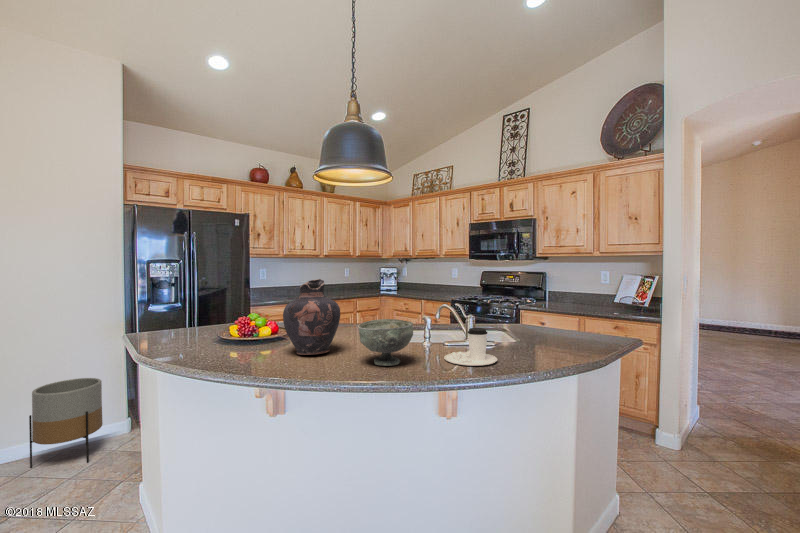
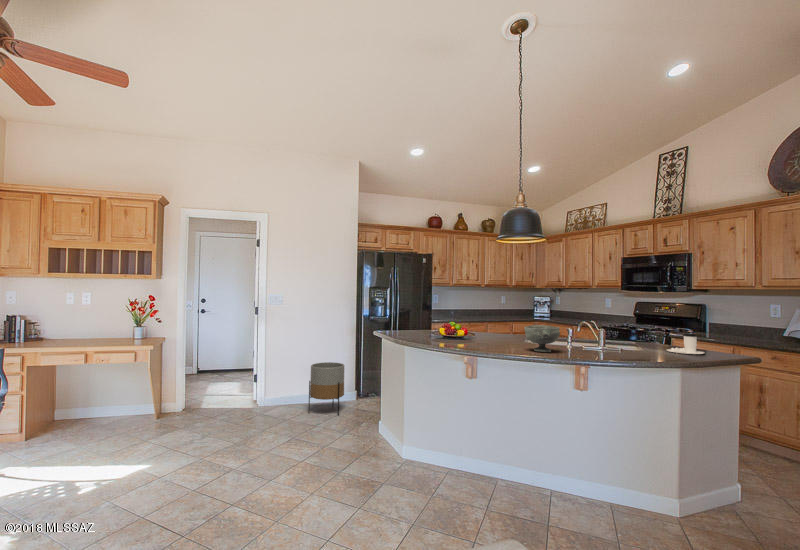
vase: present [283,279,340,355] -> none [477,299,511,344]
coffee cup: present [444,328,497,366] -> present [667,333,704,354]

